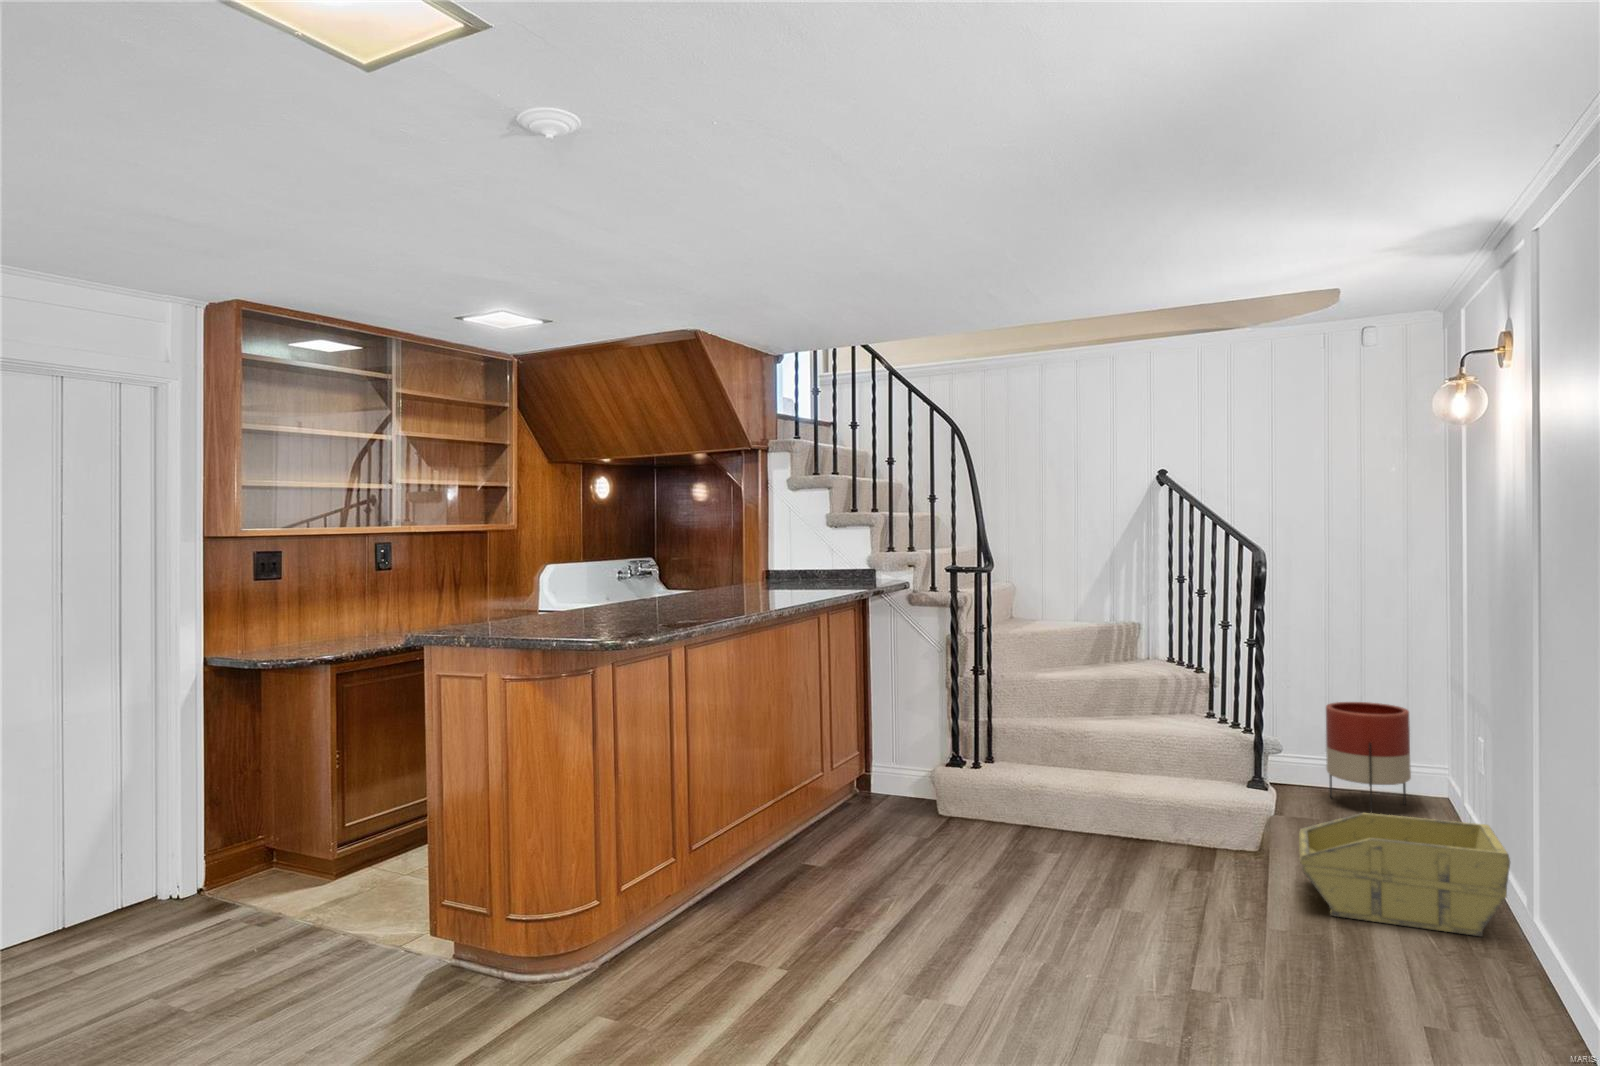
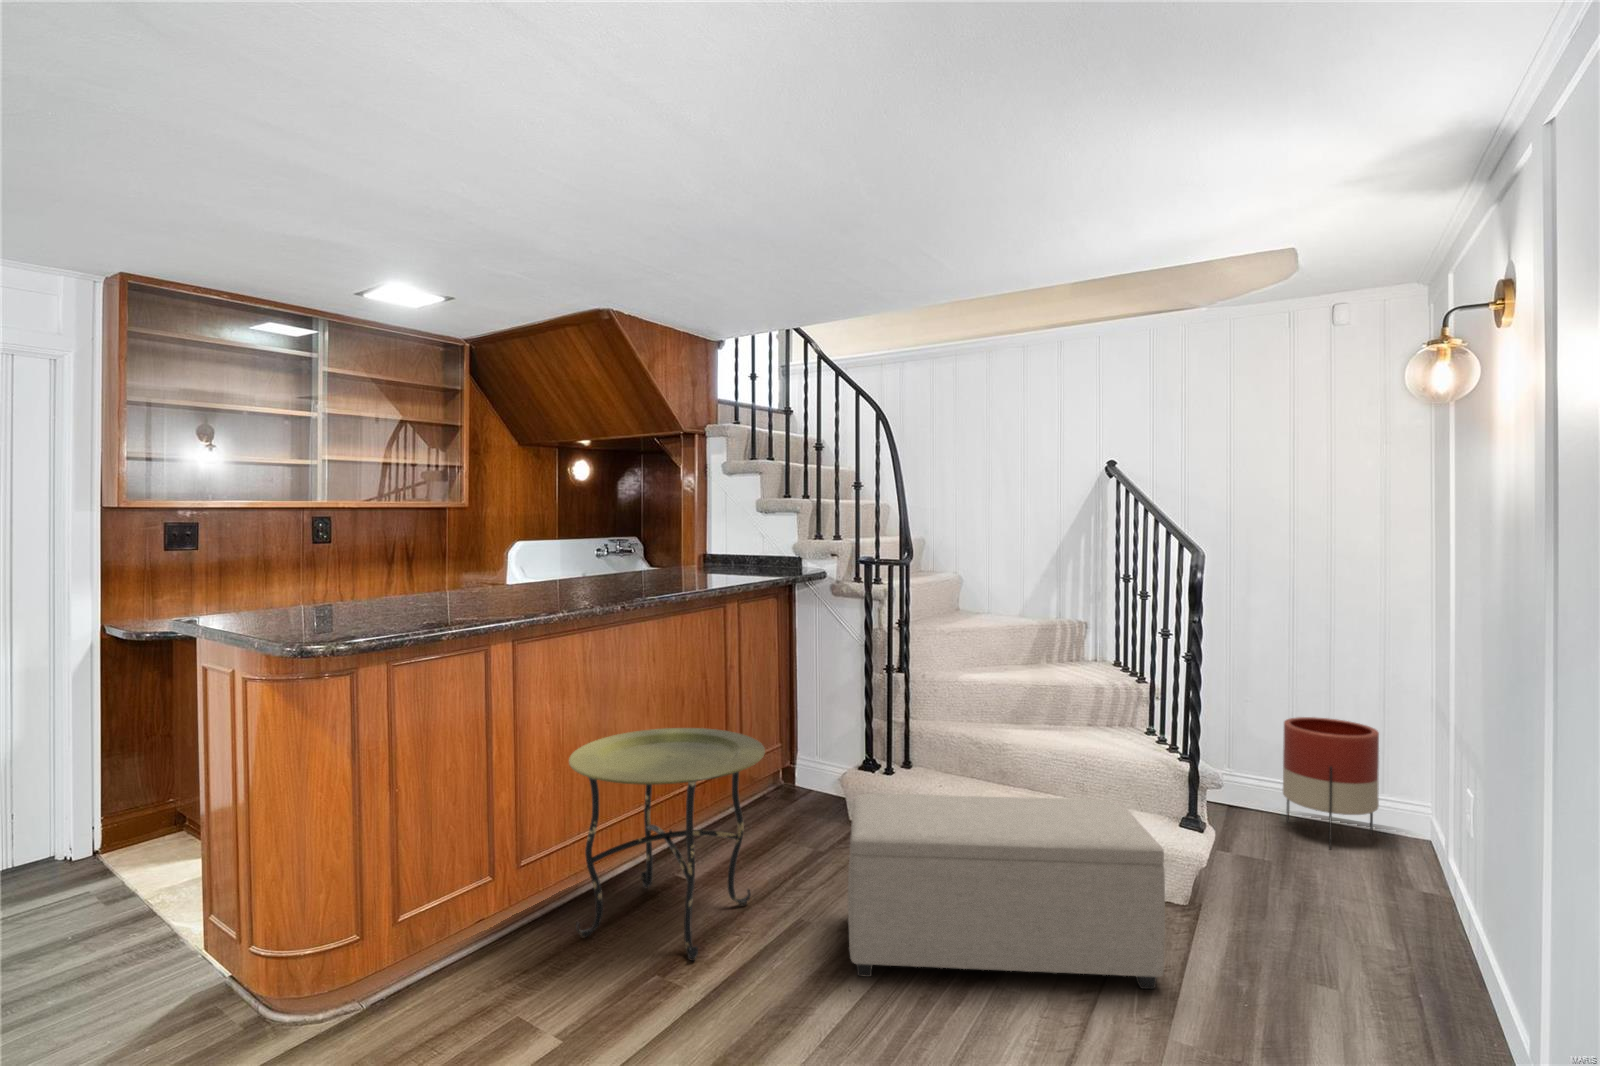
side table: none [732,727,902,921] -> present [569,728,765,961]
ottoman: none [978,771,1258,924] -> present [848,793,1165,989]
storage bin: present [1299,813,1510,936] -> none [1220,862,1486,1040]

